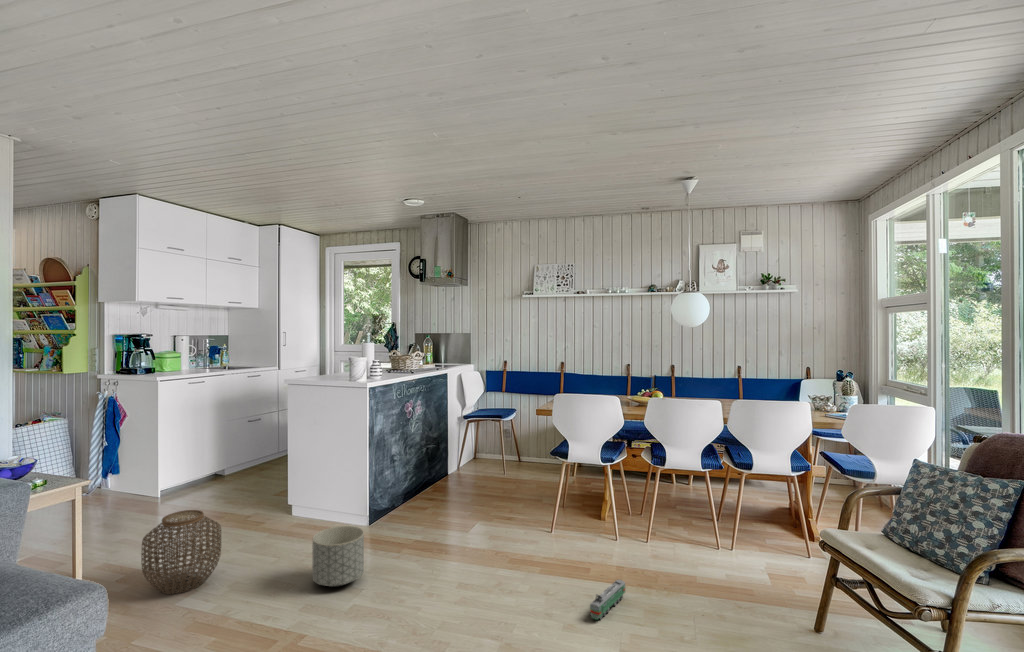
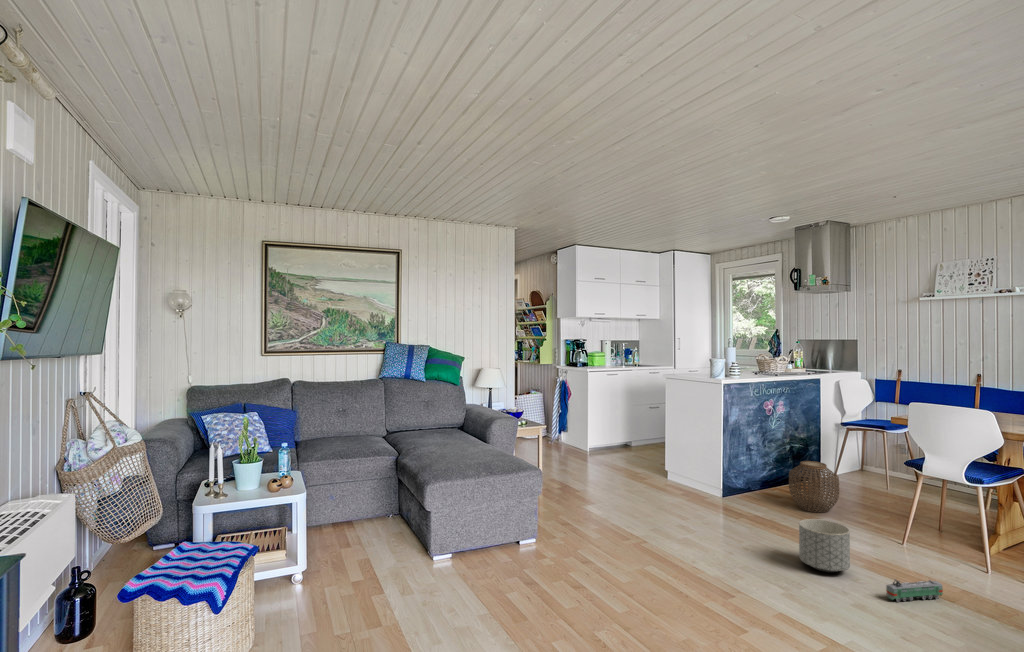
woven basket: present [141,510,221,594] -> present [789,461,839,513]
planter: present [312,526,364,587] -> present [799,519,850,572]

